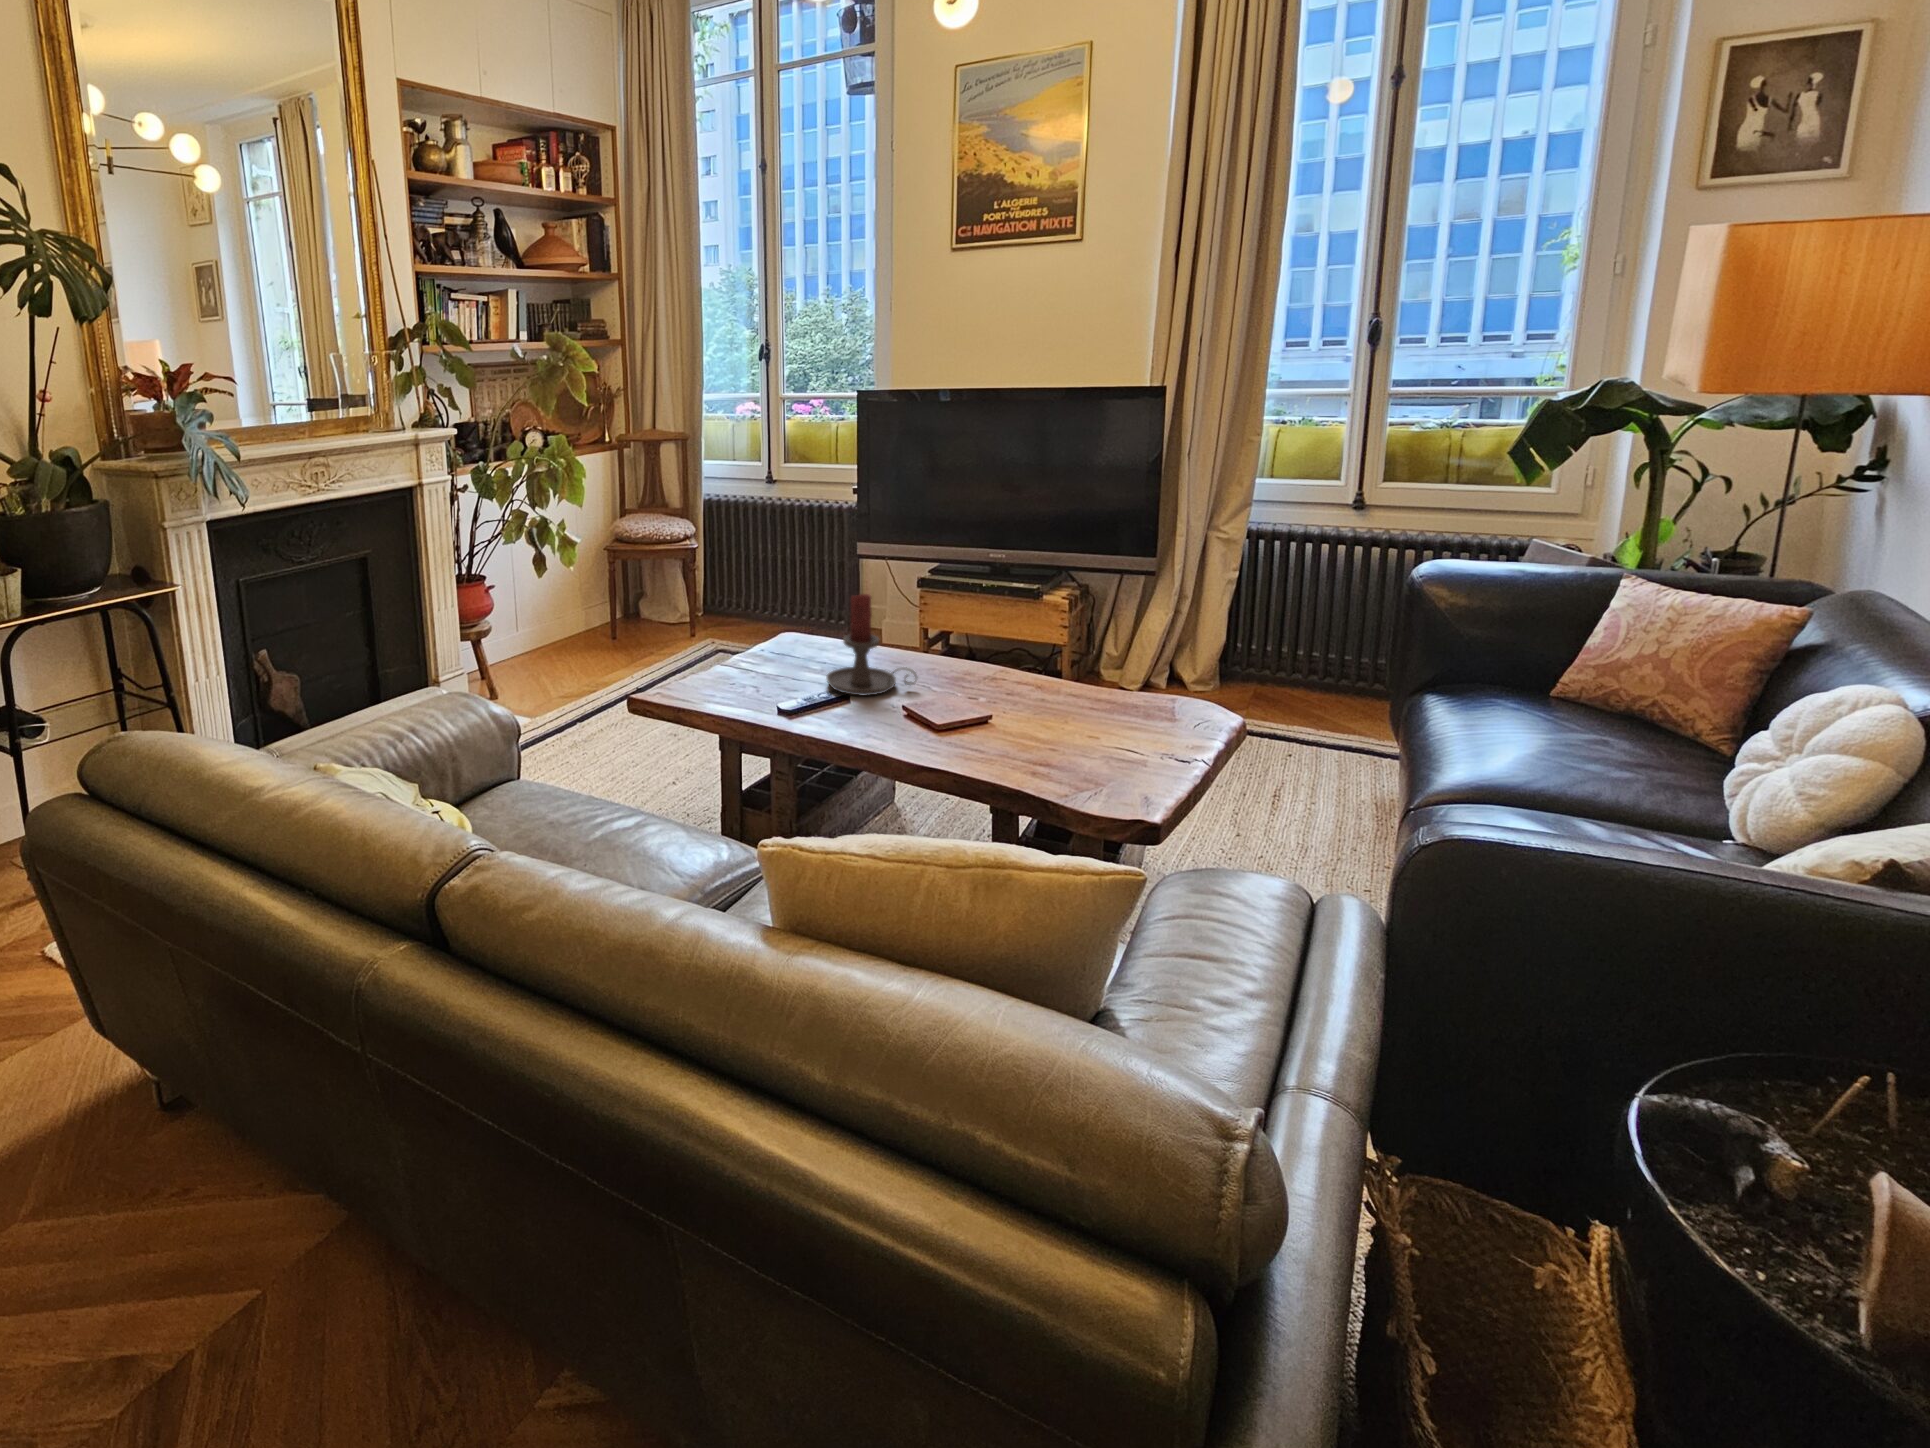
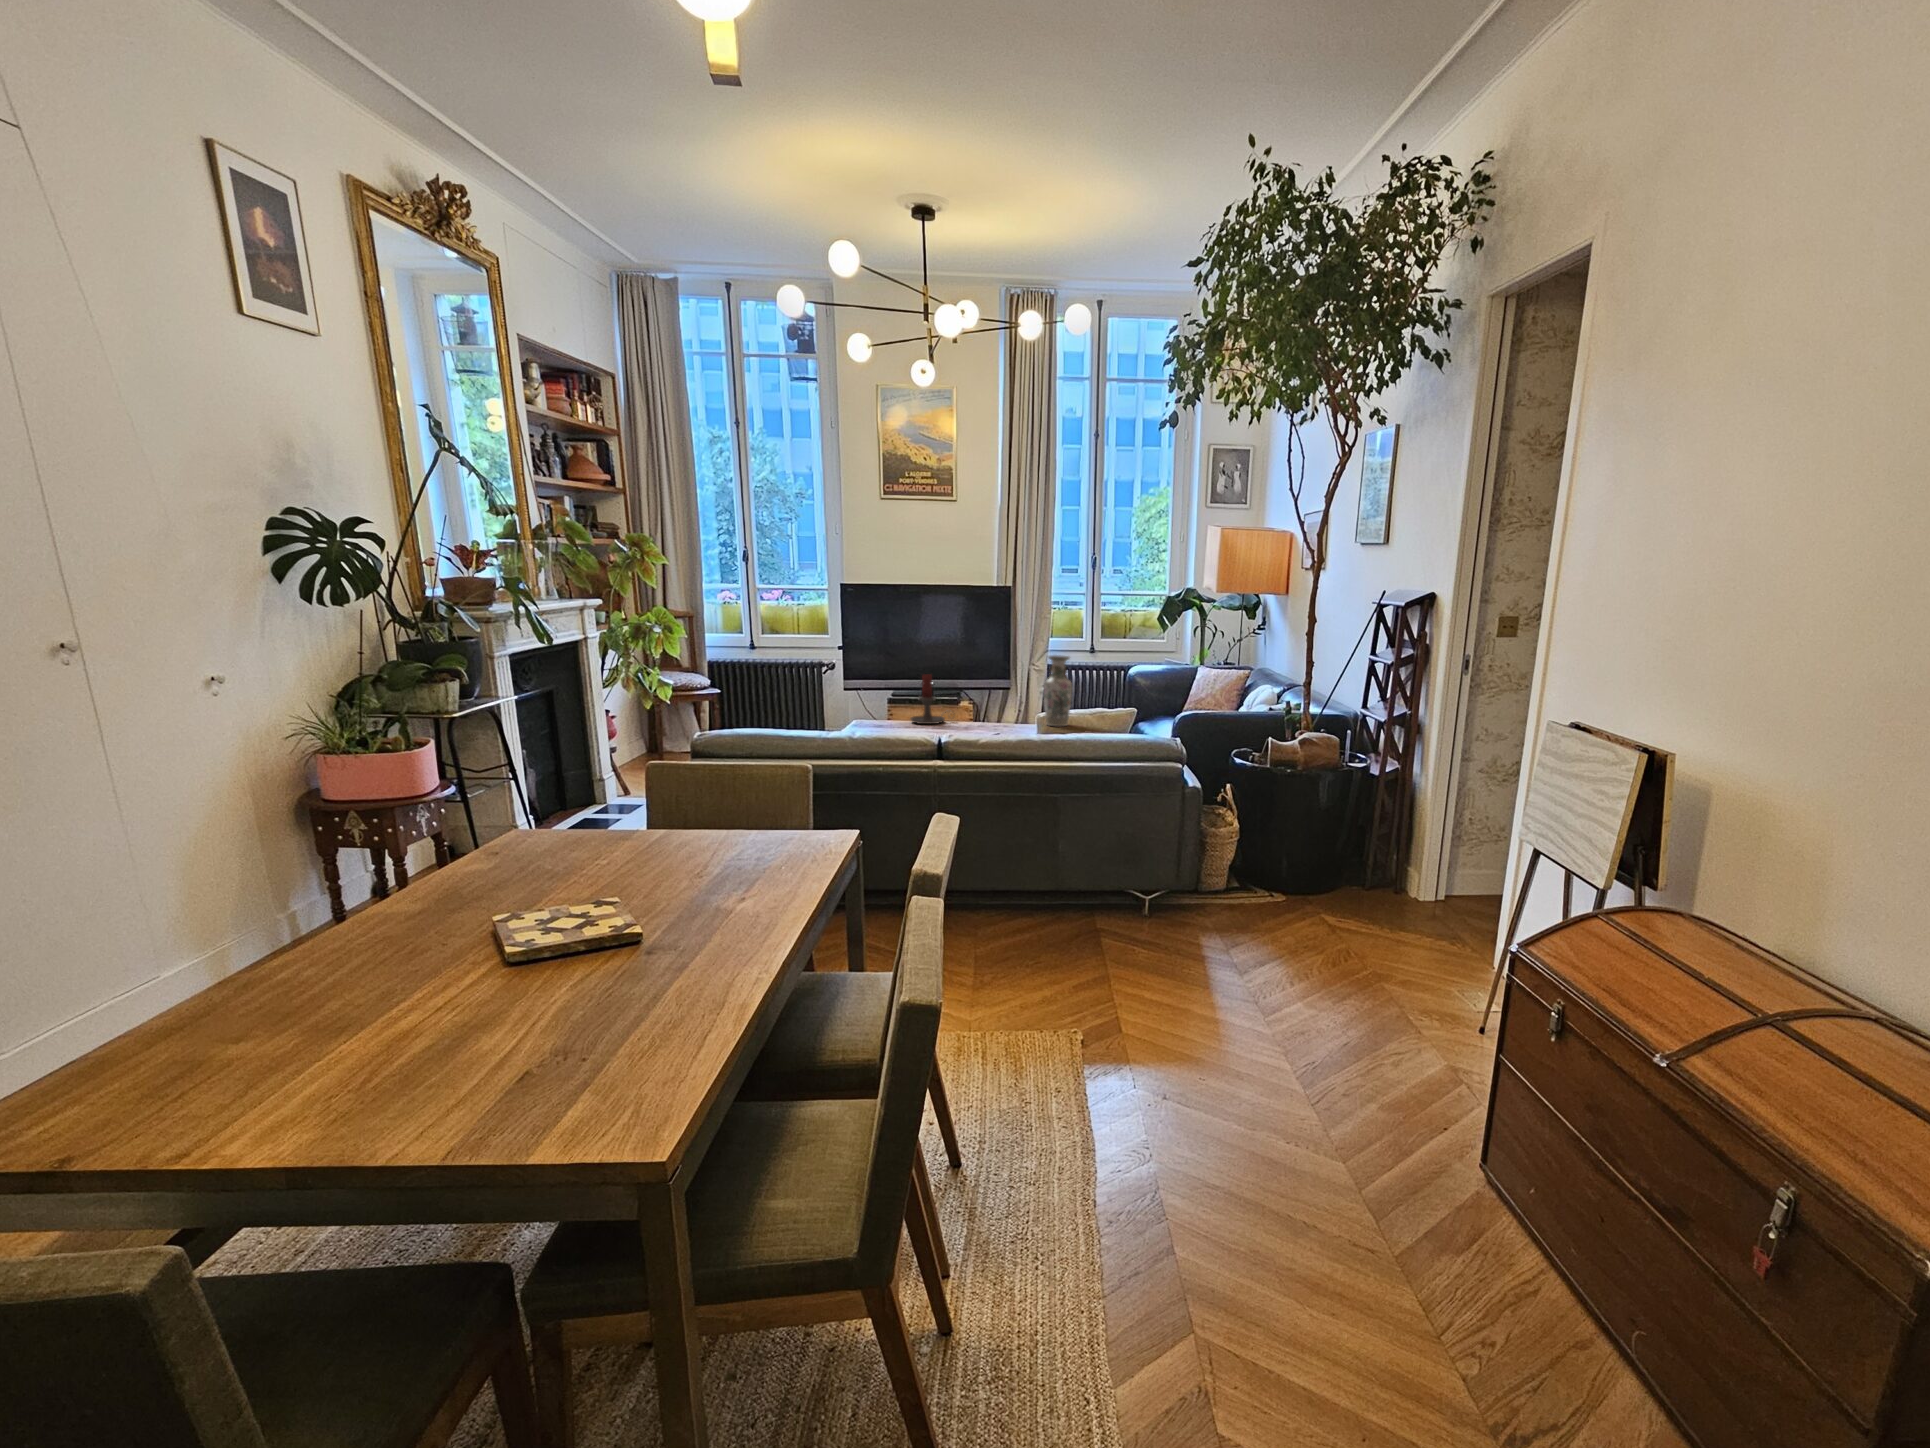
vase: none [1103,582,1177,753] -> present [1044,655,1072,726]

